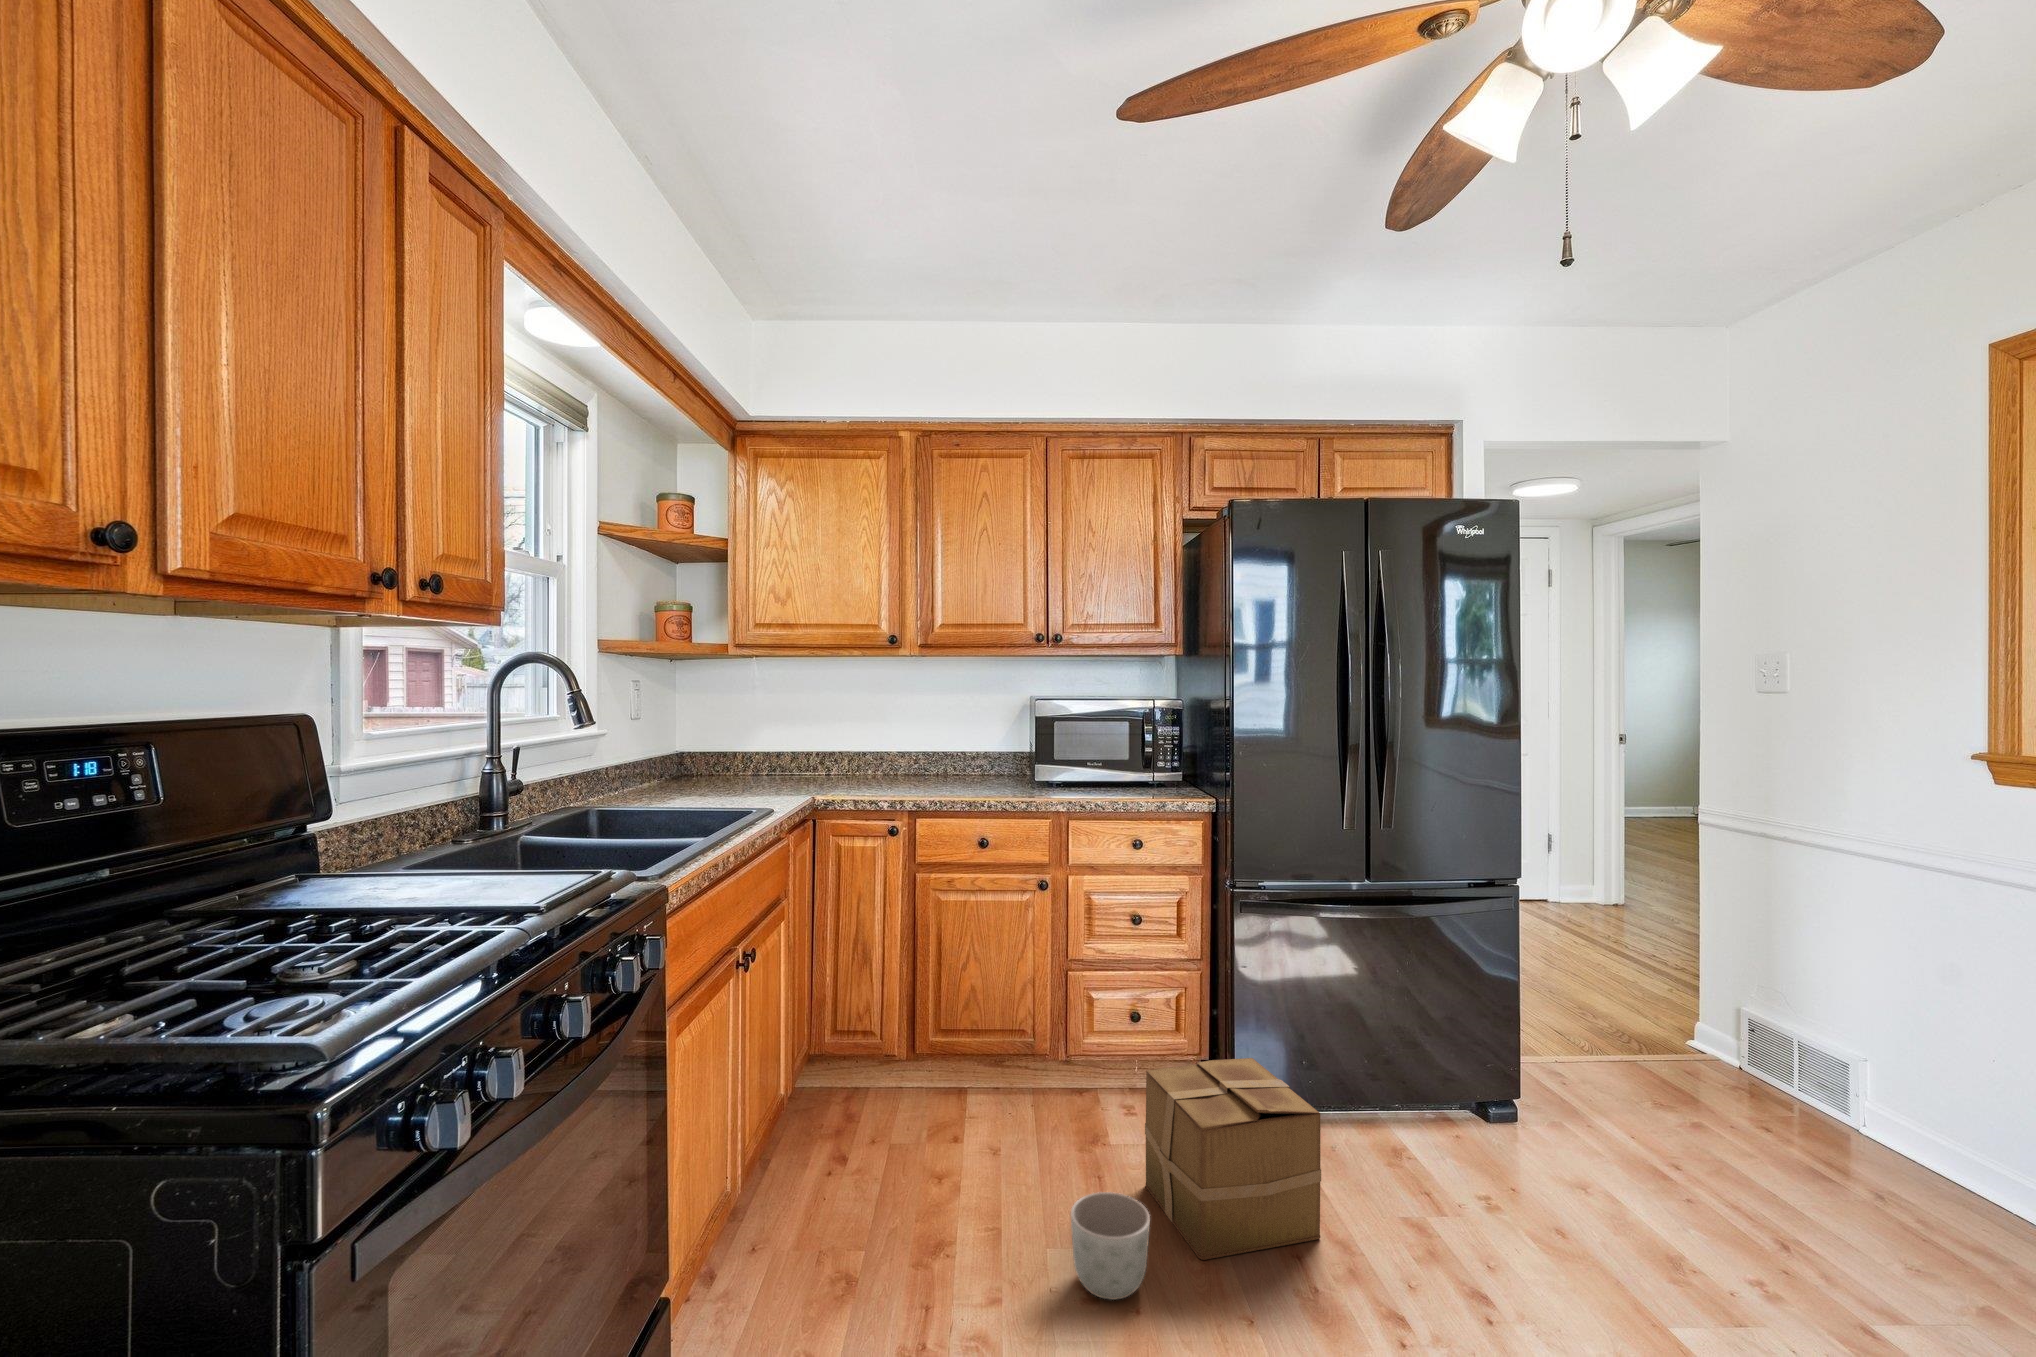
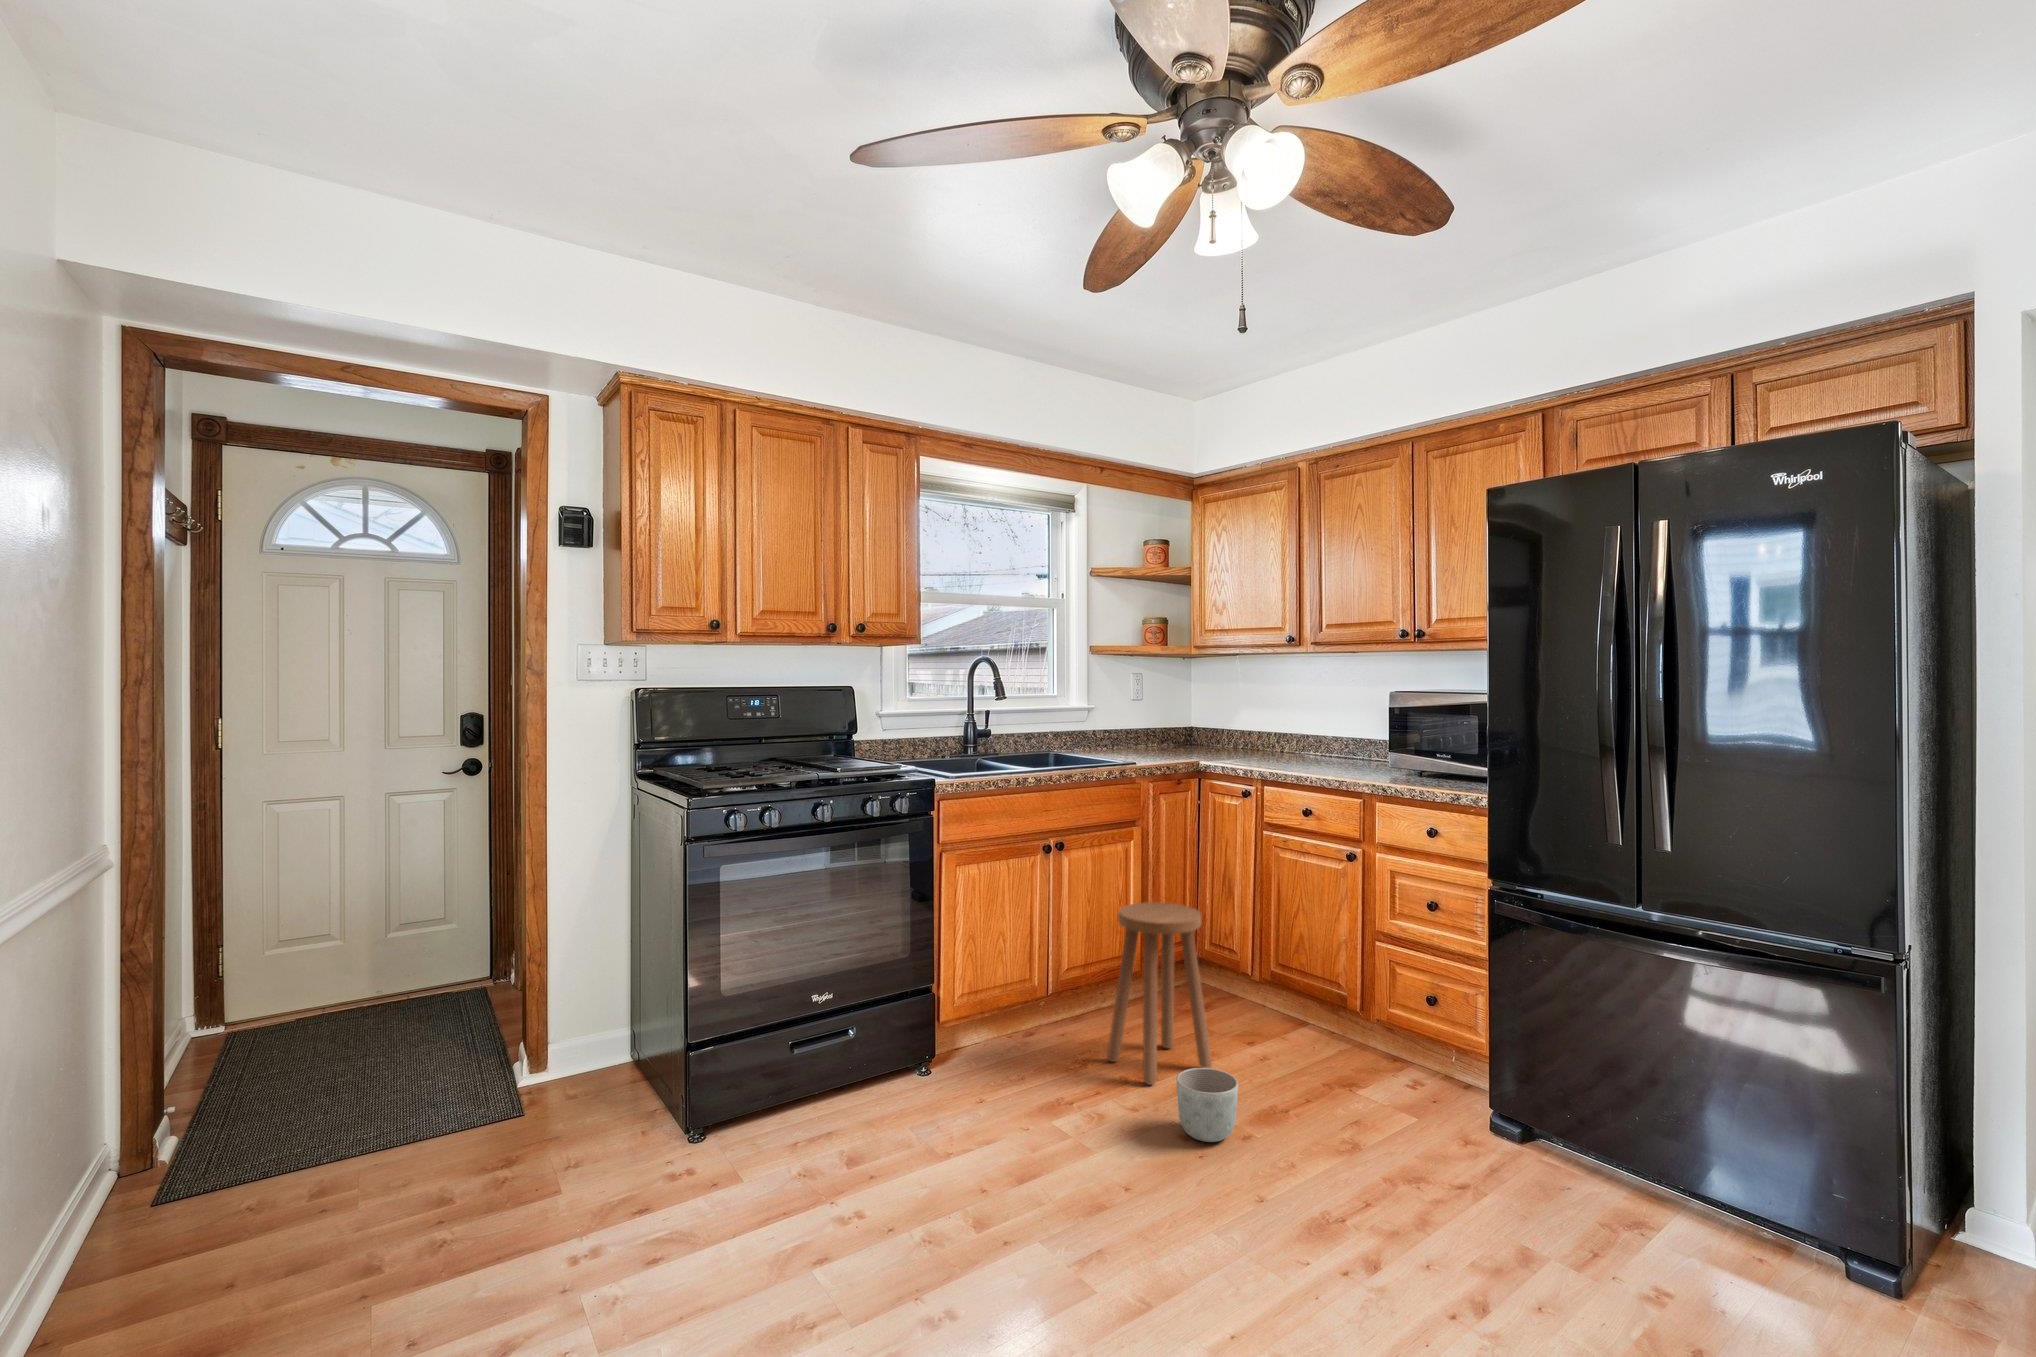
stool: none [865,992,984,1258] -> present [1107,902,1212,1085]
cardboard box: present [1145,1058,1321,1260] -> none [1289,1014,1444,1196]

